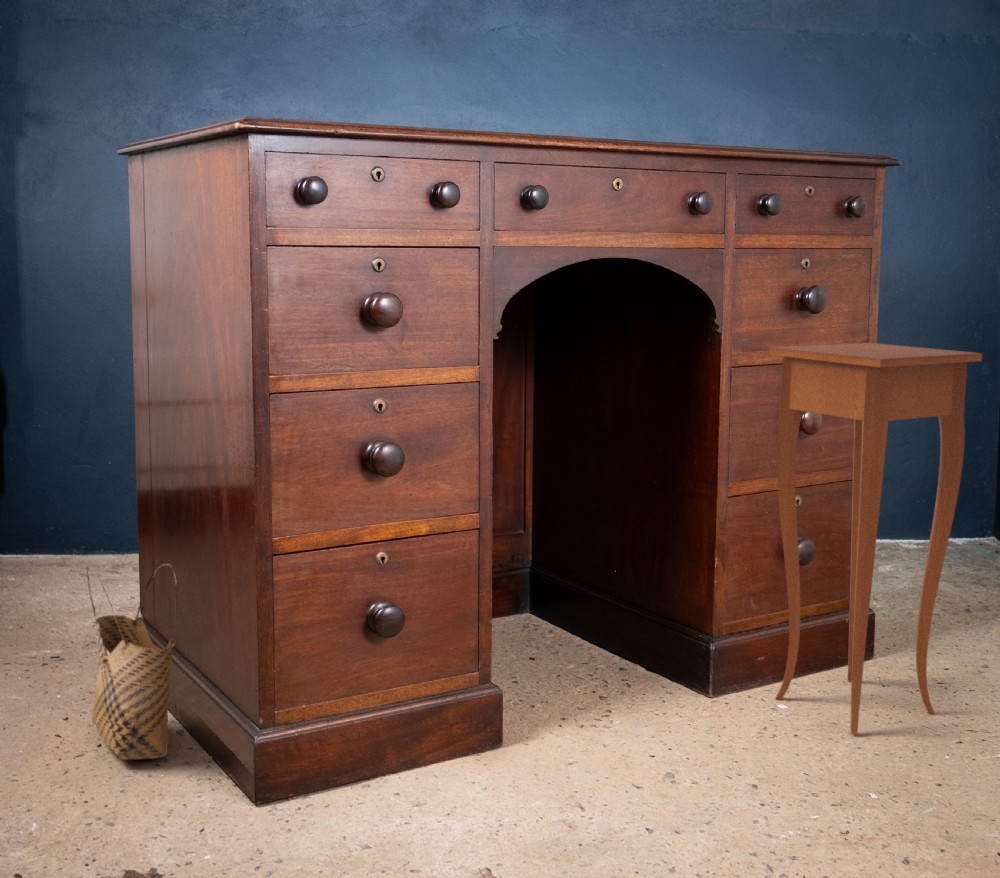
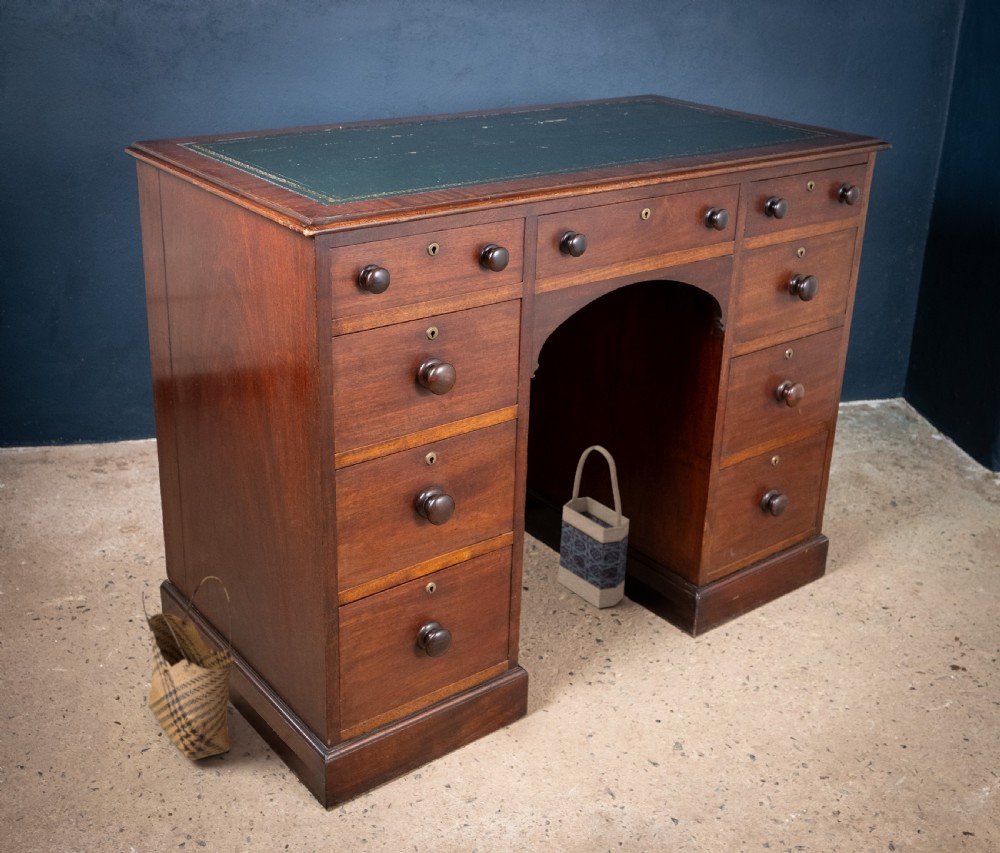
side table: present [770,343,982,734] -> none [748,323,965,684]
bag: none [569,489,640,673] -> present [558,446,629,608]

